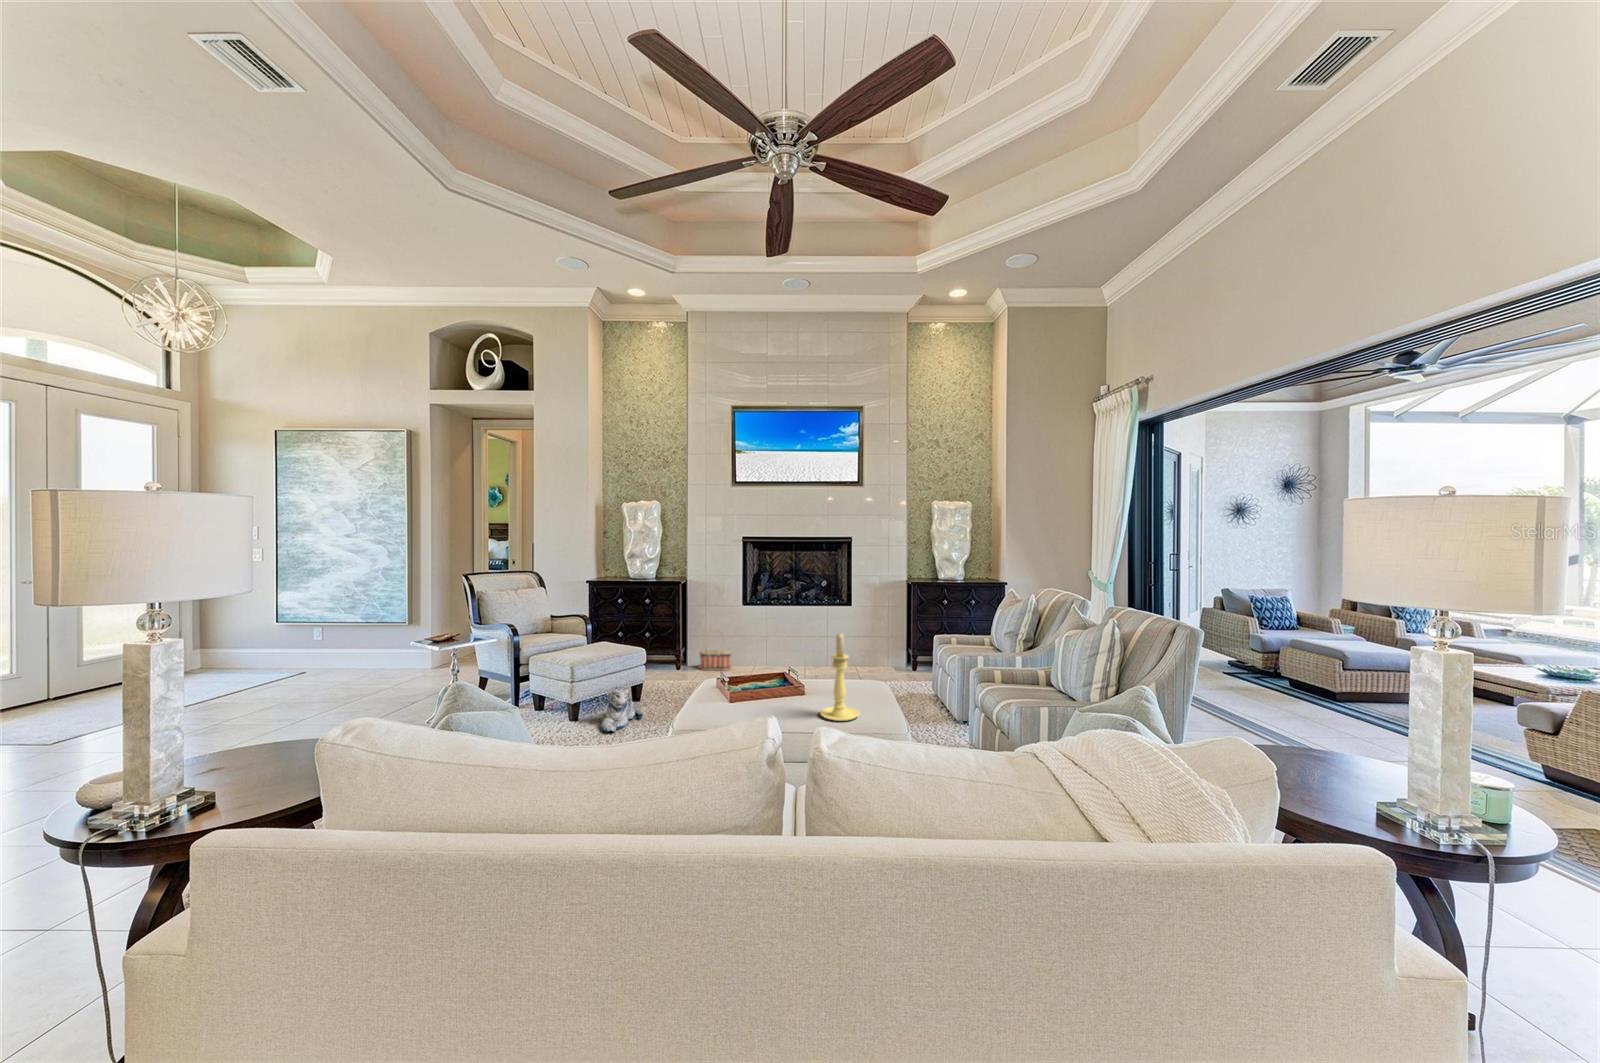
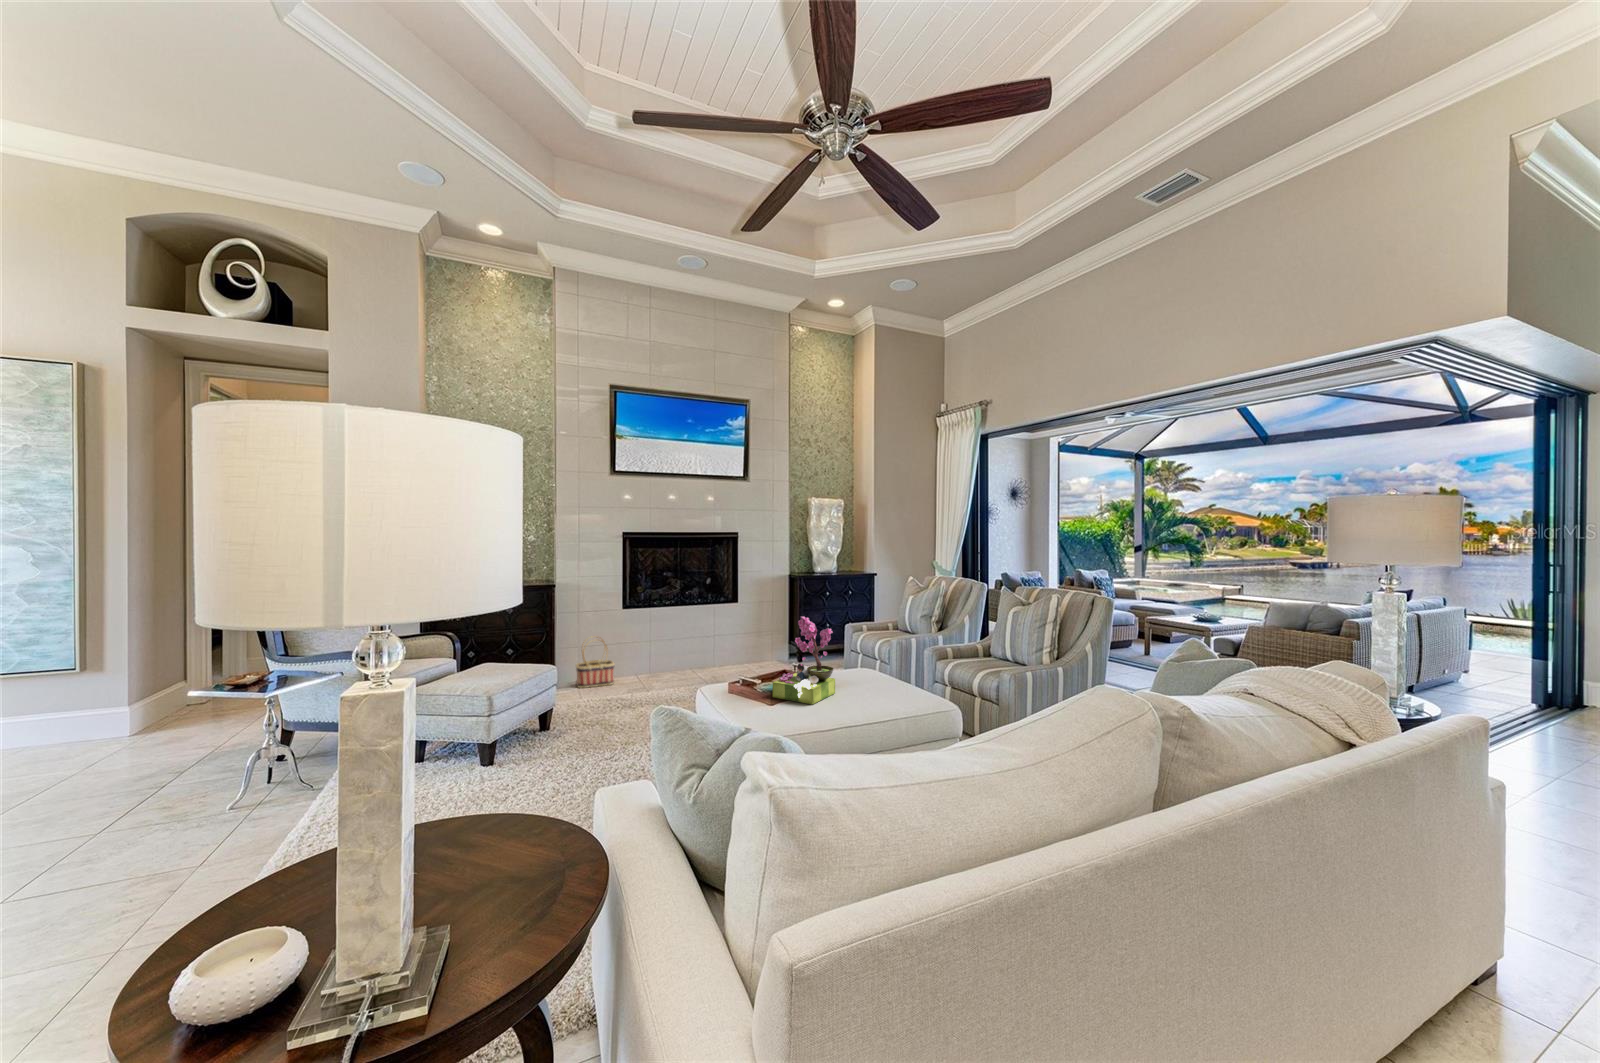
flower arrangement: none [740,619,802,708] -> present [773,617,835,704]
candle holder: present [820,633,859,721] -> none [868,622,906,705]
plush toy: present [601,687,642,733] -> none [536,714,583,770]

